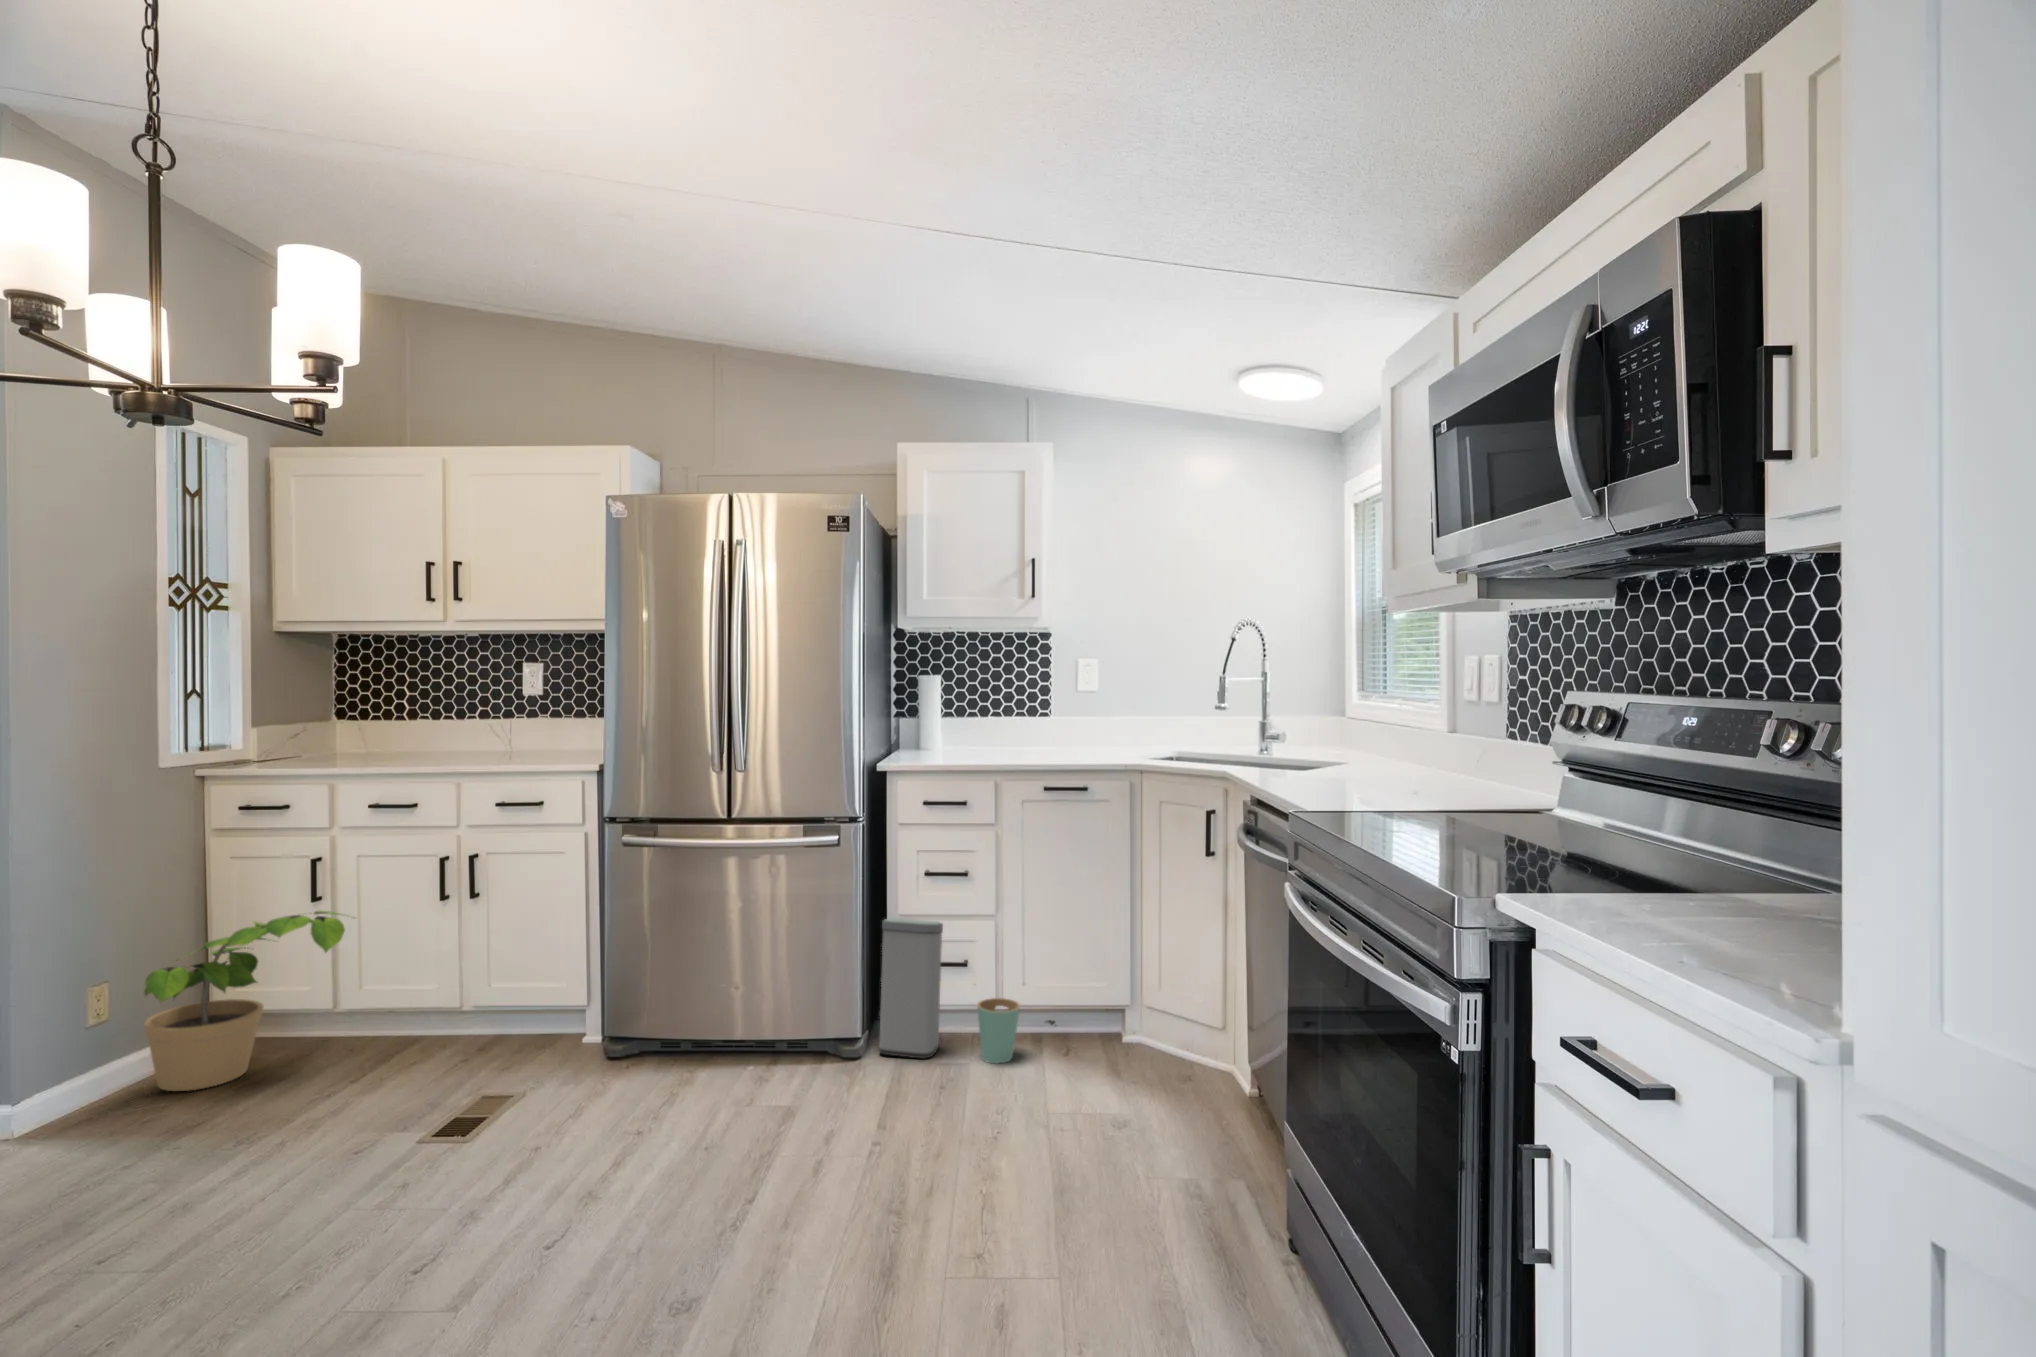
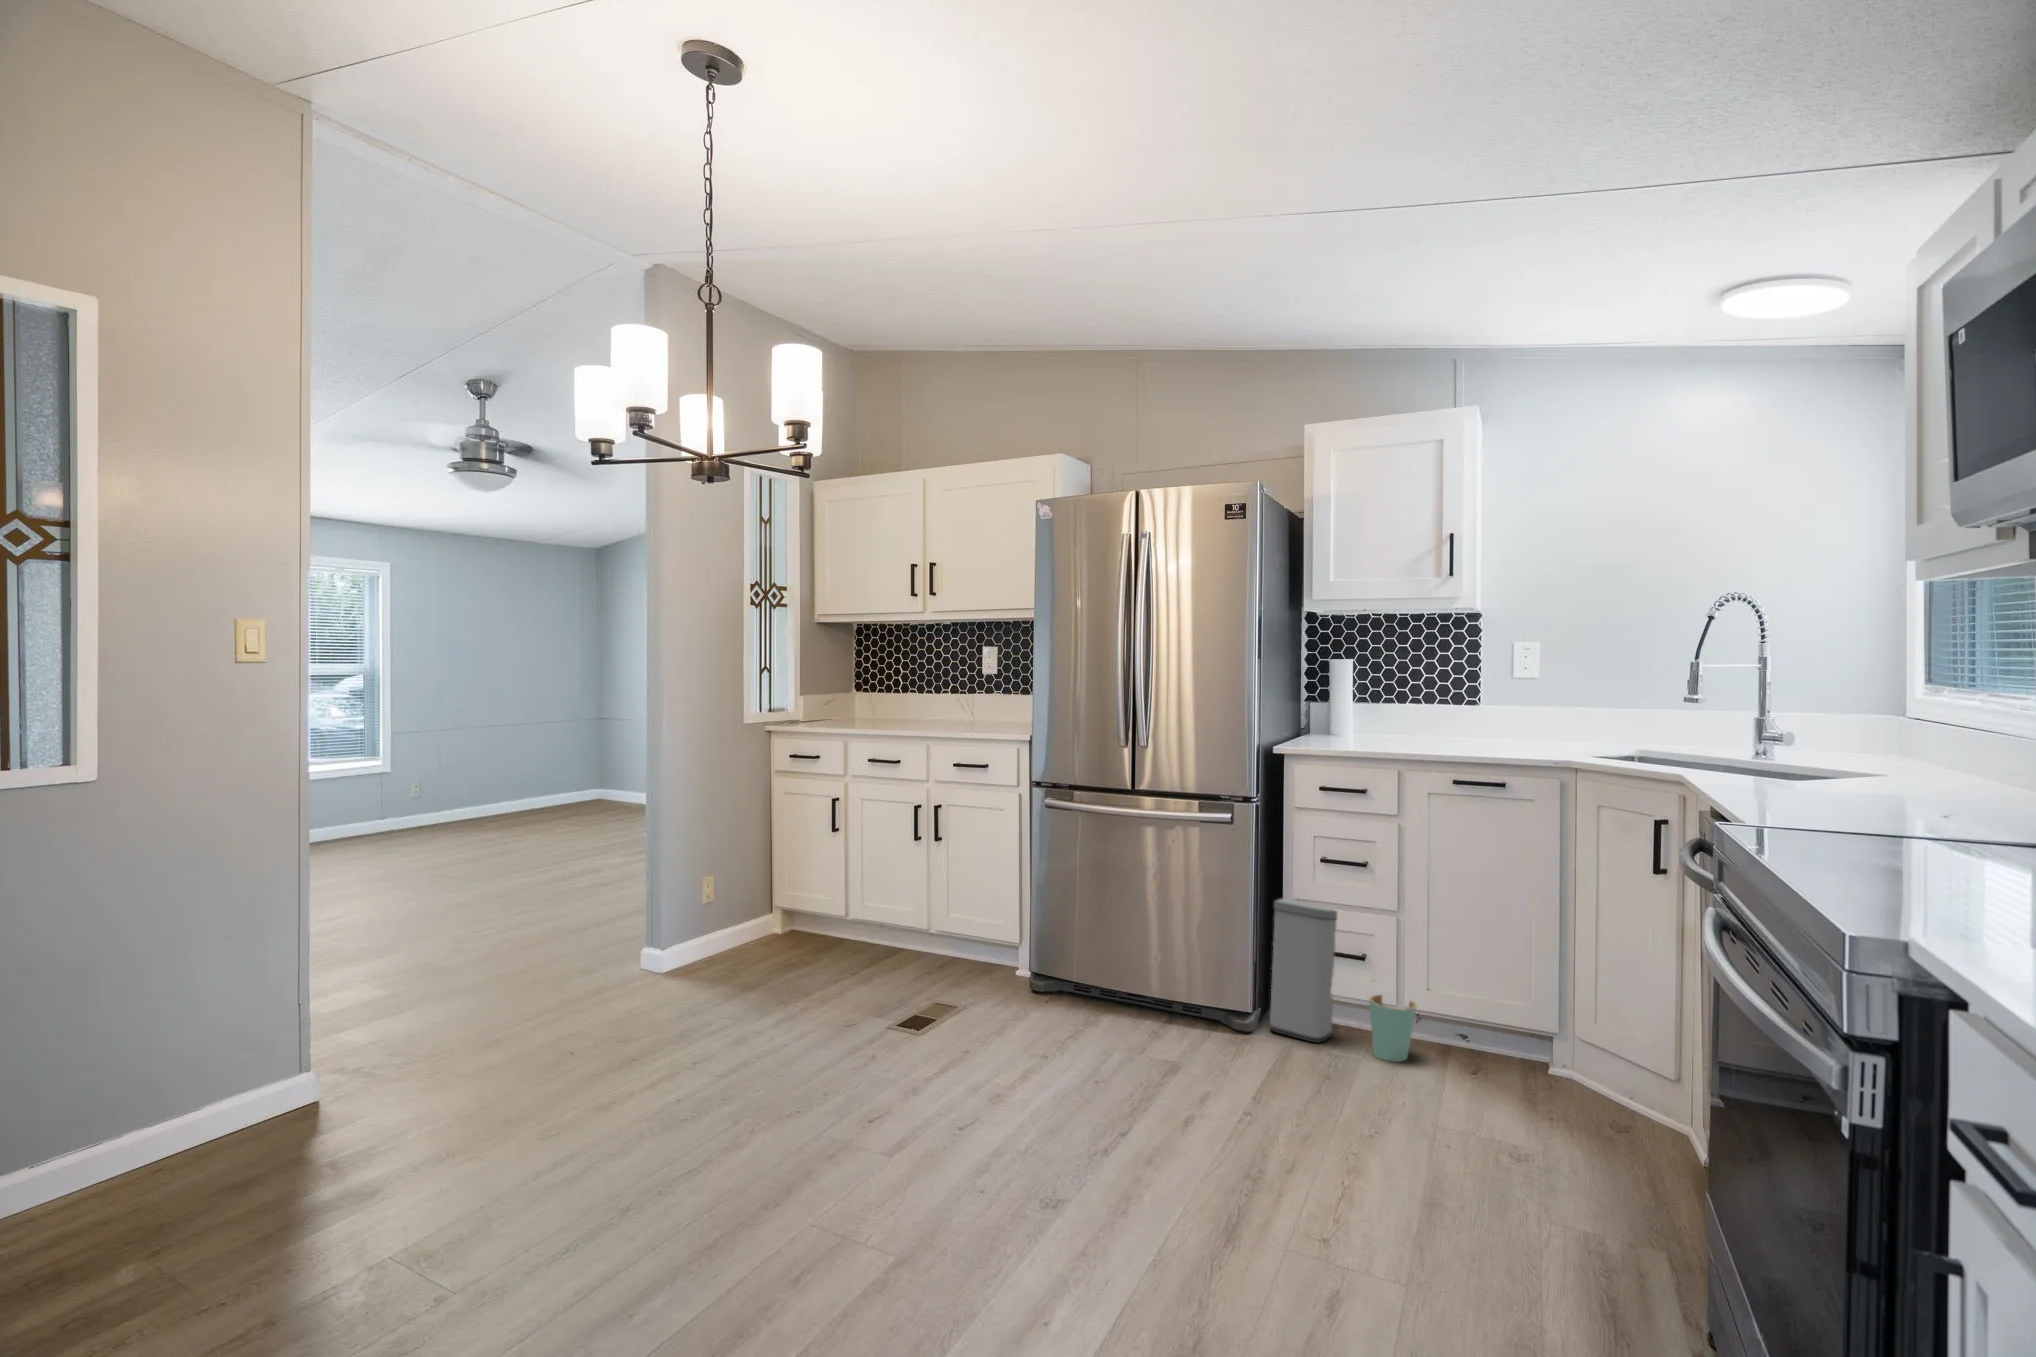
potted plant: present [144,911,355,1091] -> none [729,839,858,962]

